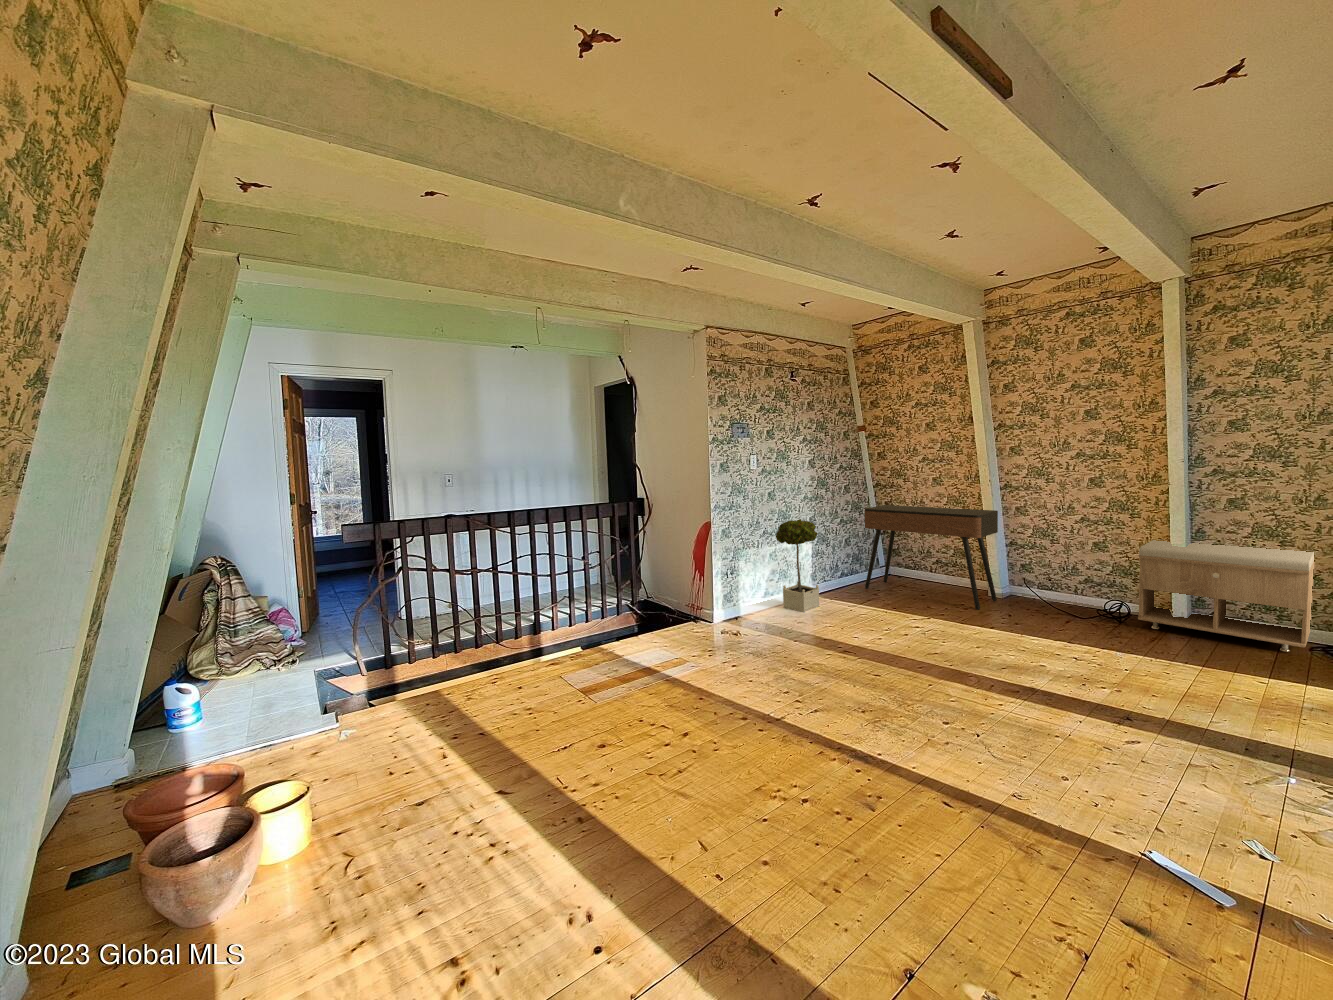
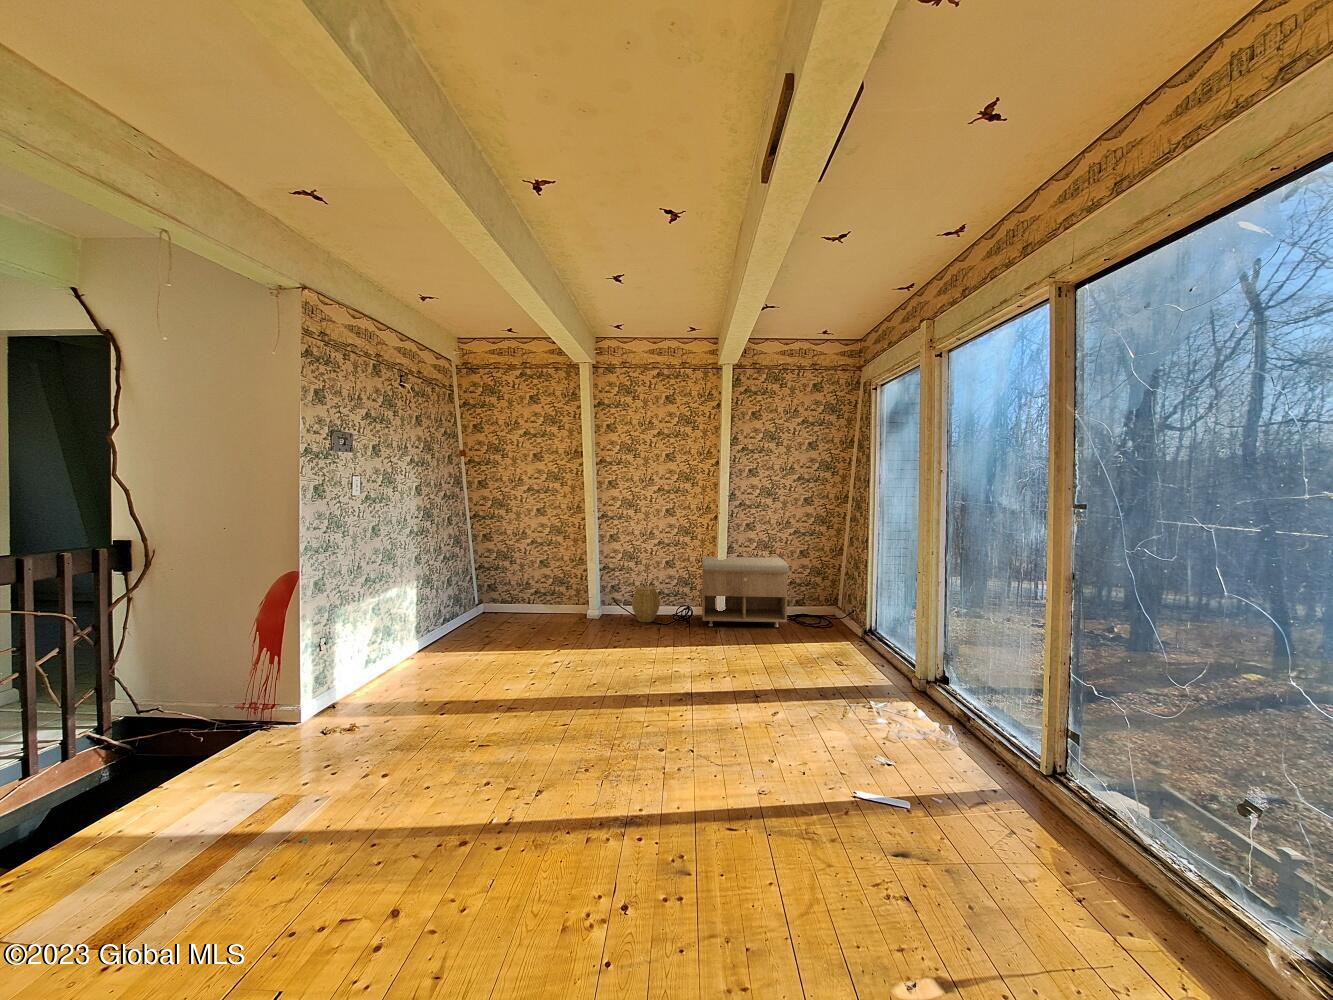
console table: present [865,505,998,610] -> none [476,538,601,635]
potted tree: present [776,519,819,612] -> none [387,557,441,675]
woven basket: none [1040,567,1081,609] -> present [632,586,660,622]

